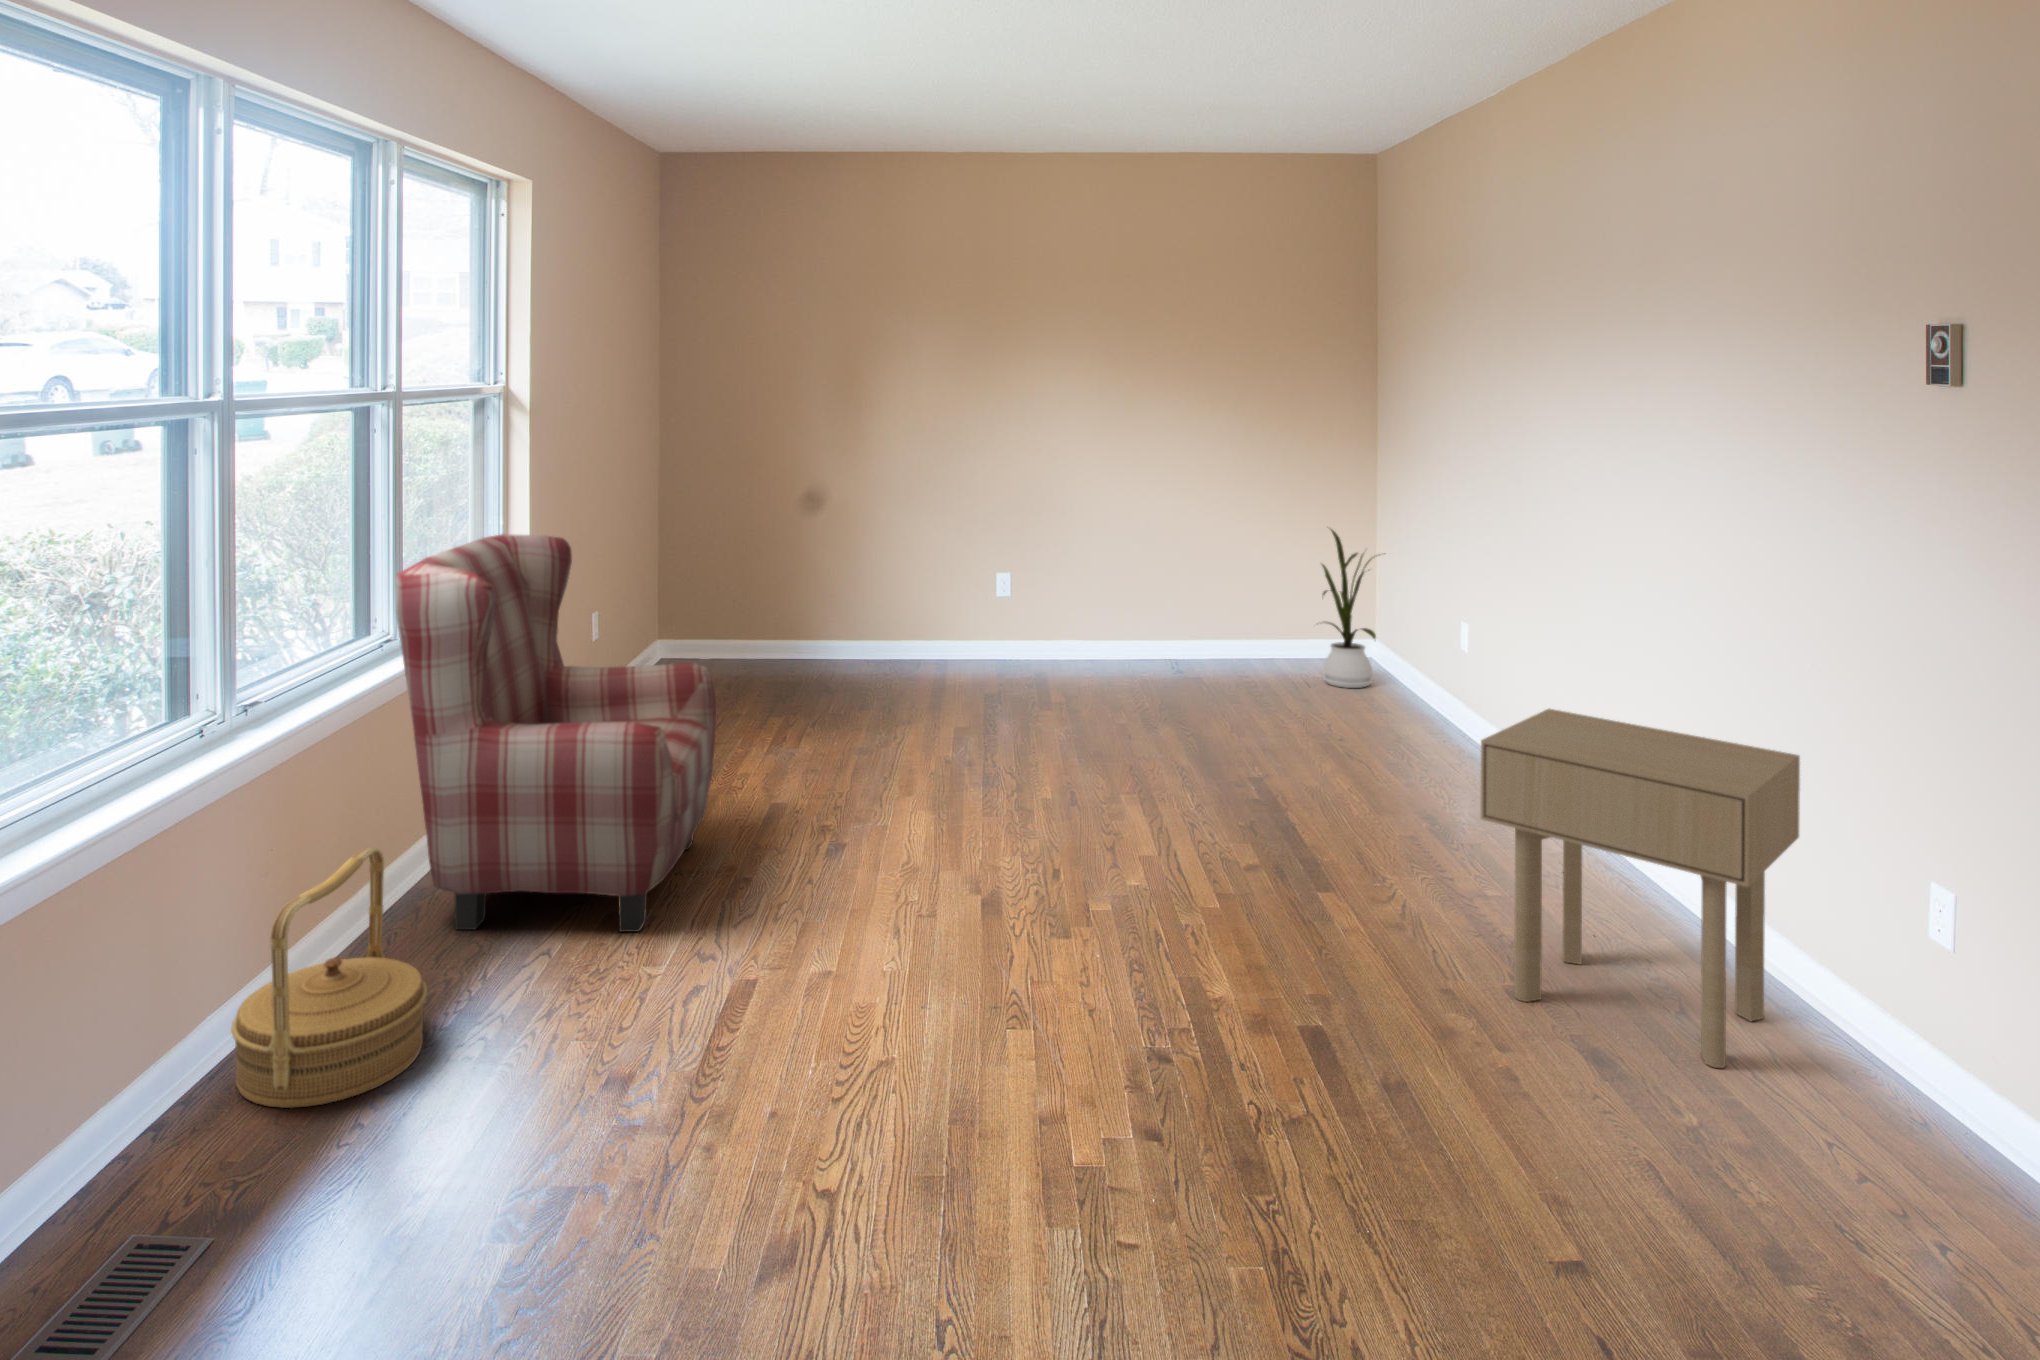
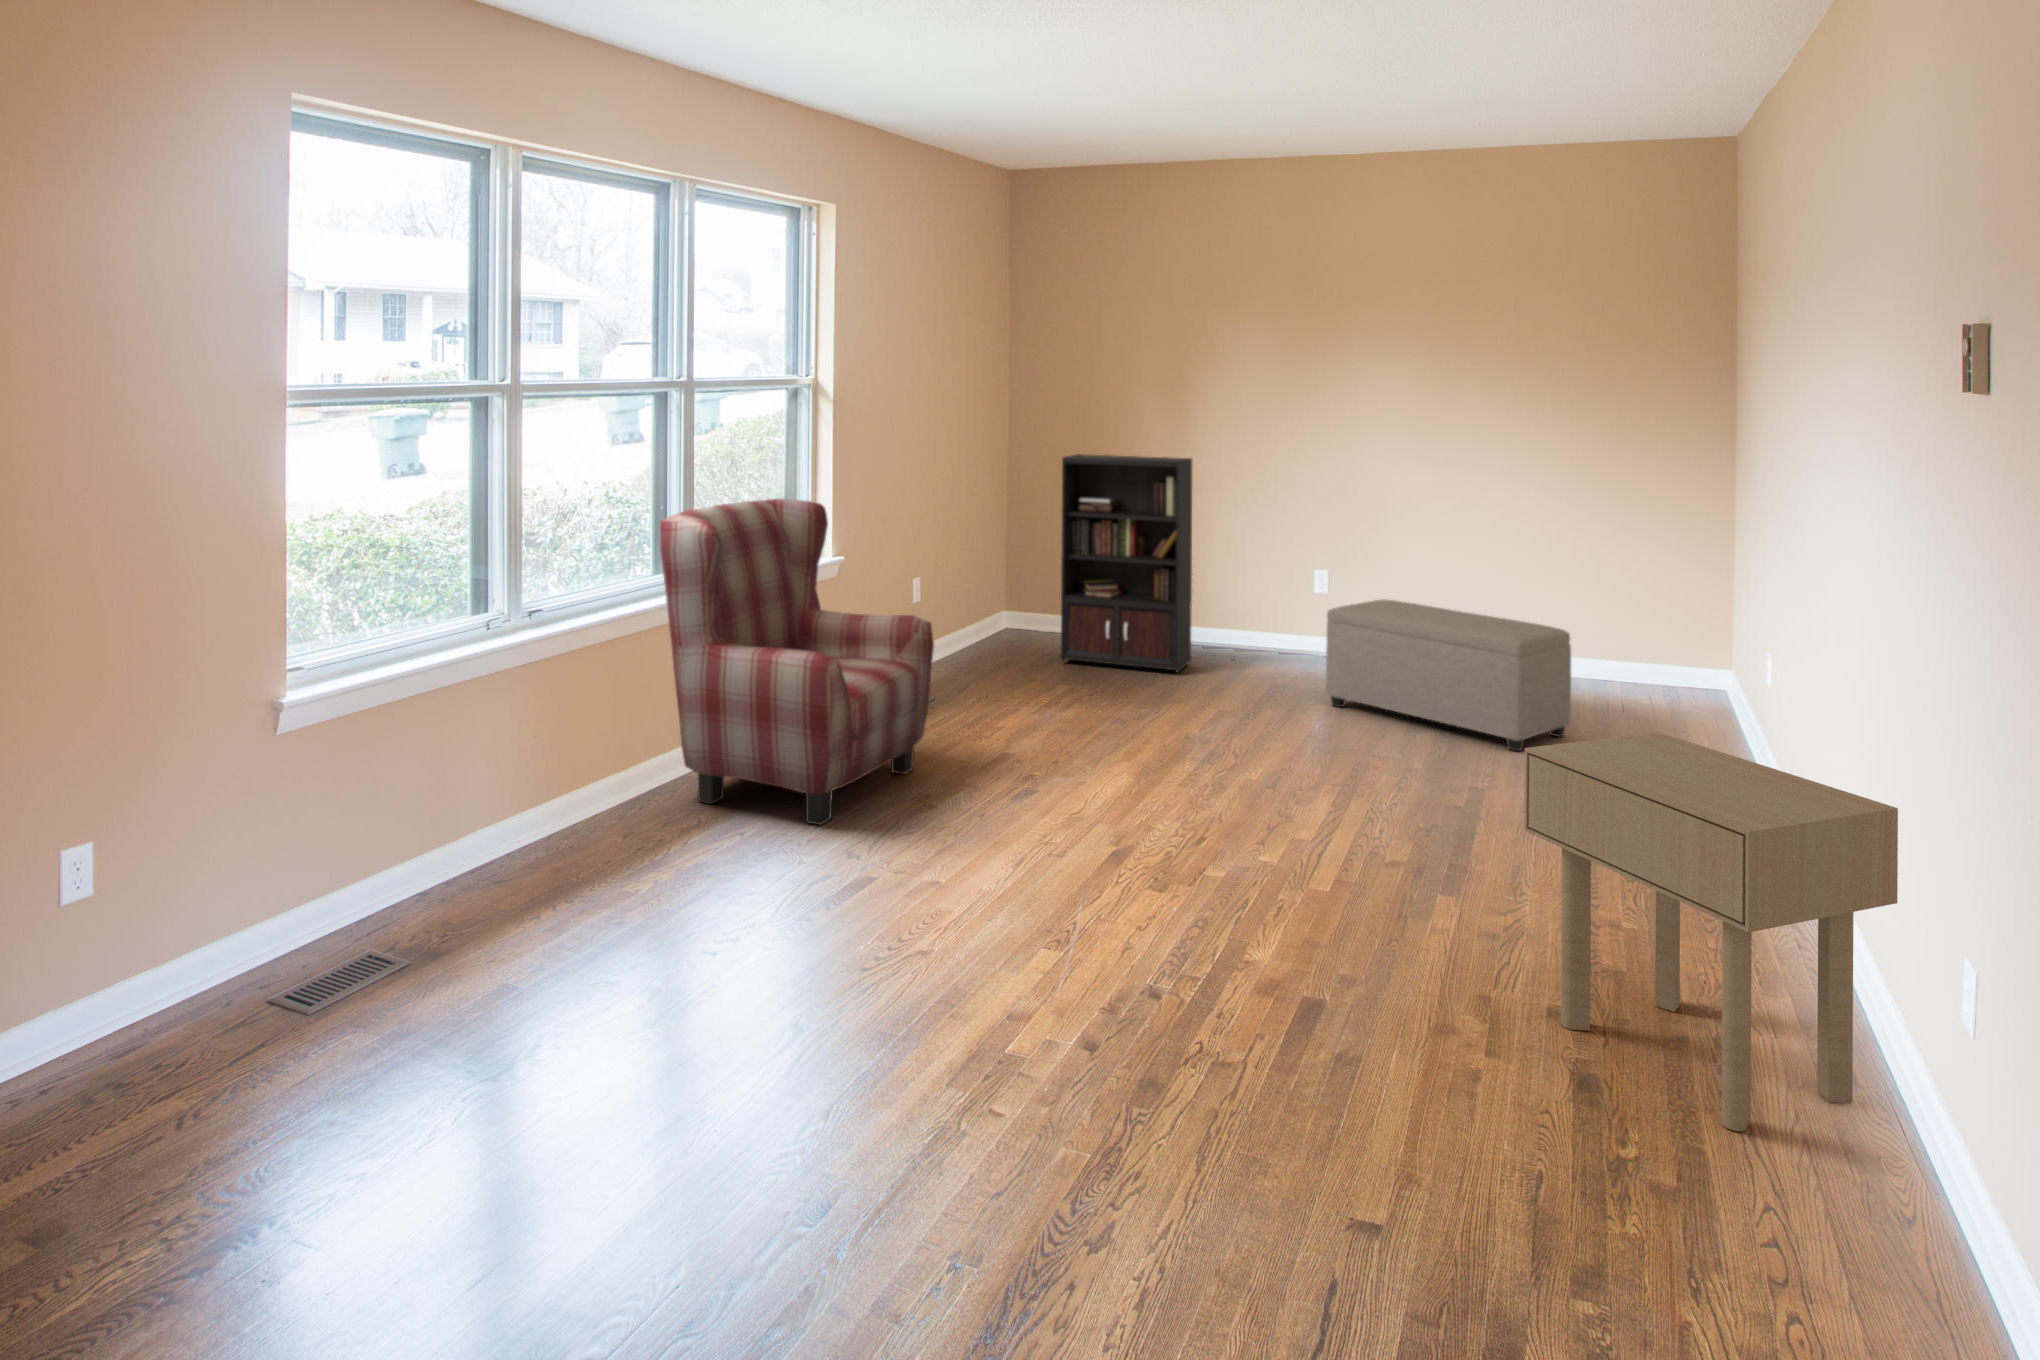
bookcase: none [756,464,928,691] -> present [1061,454,1235,673]
house plant: present [1322,530,1380,688] -> none [1646,543,1735,725]
ottoman: none [1052,597,1279,733] -> present [1326,600,1571,751]
woven basket: present [231,848,427,1108] -> none [495,719,629,893]

